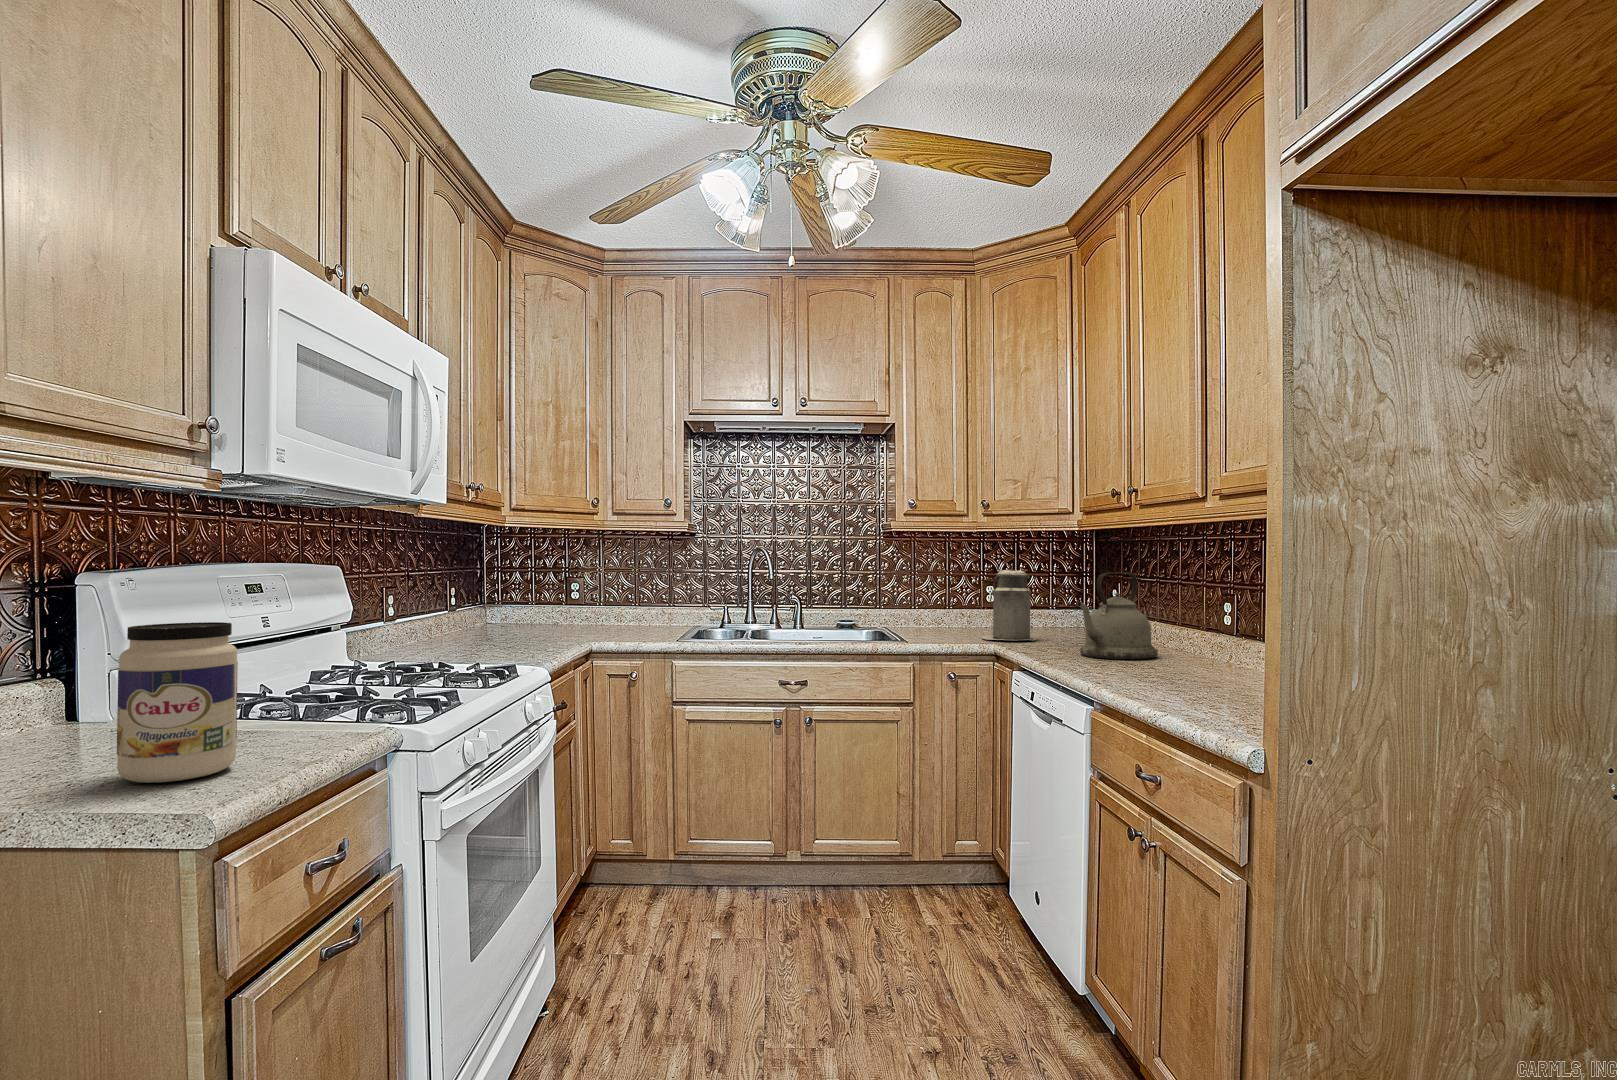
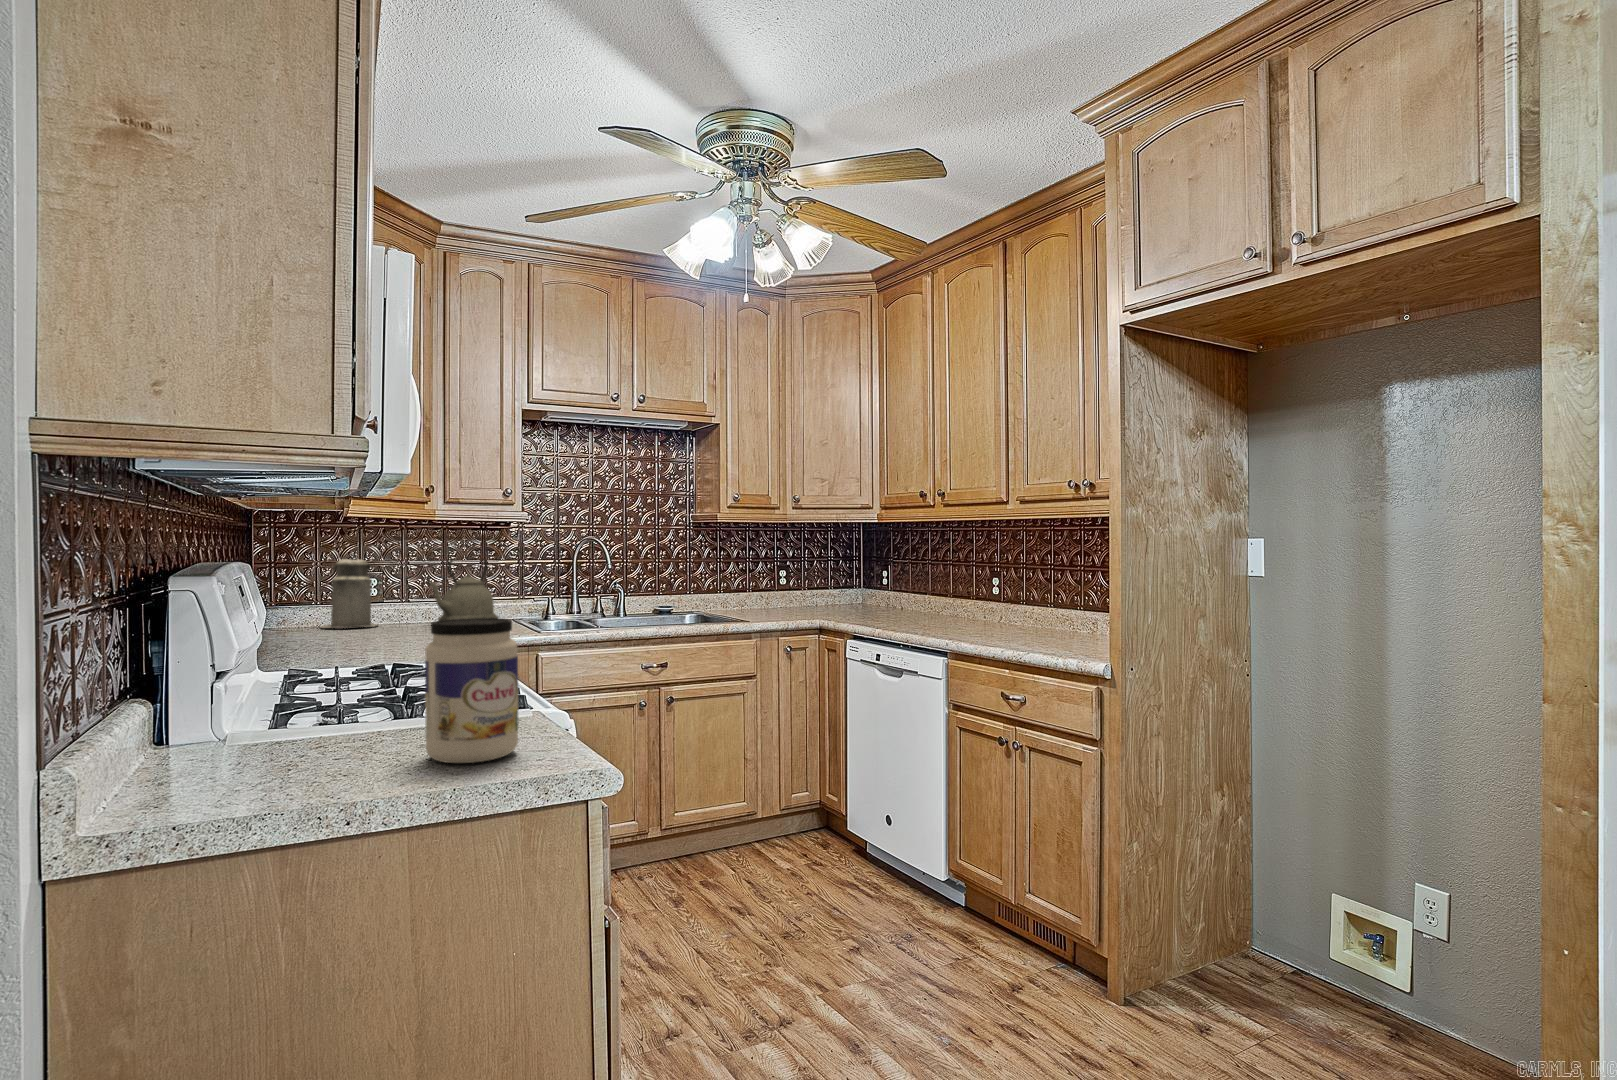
canister: present [982,564,1036,640] -> present [321,553,377,628]
kettle: present [1078,572,1158,659] -> present [428,558,498,621]

